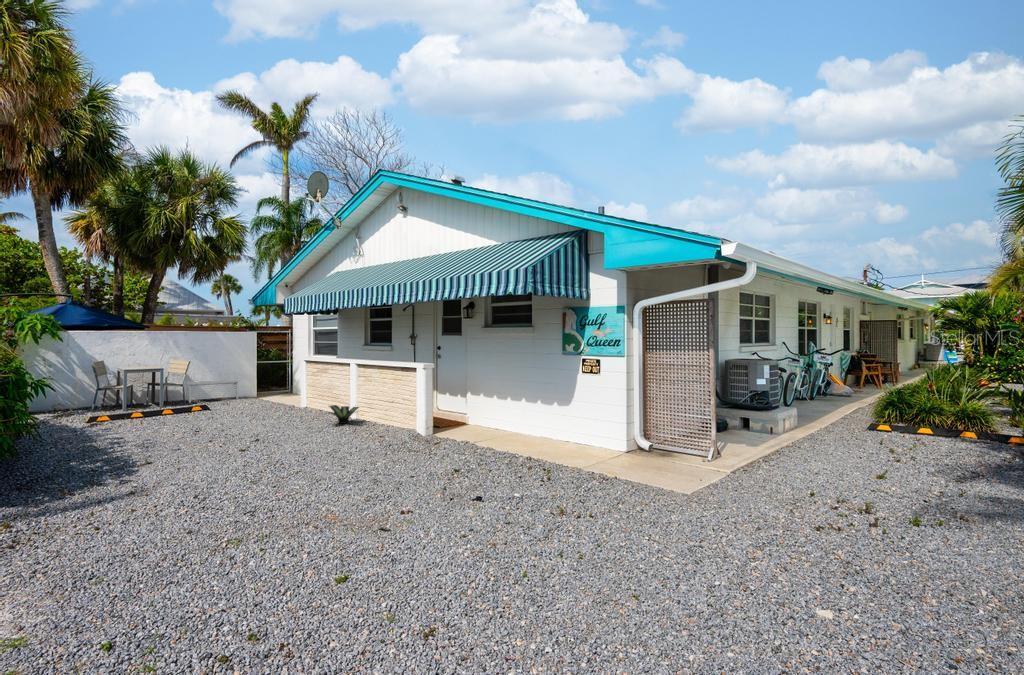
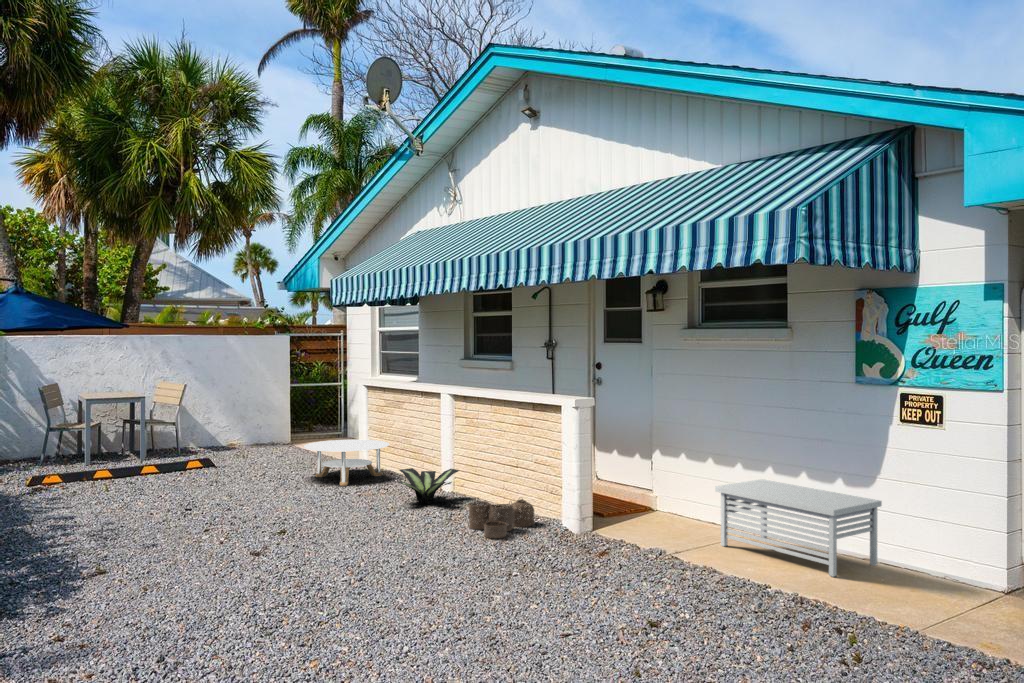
storage bench: present [186,380,239,403] -> present [715,479,882,577]
round table: none [269,391,322,417] -> present [304,440,389,486]
woven basket: none [368,417,404,438] -> present [469,499,534,538]

